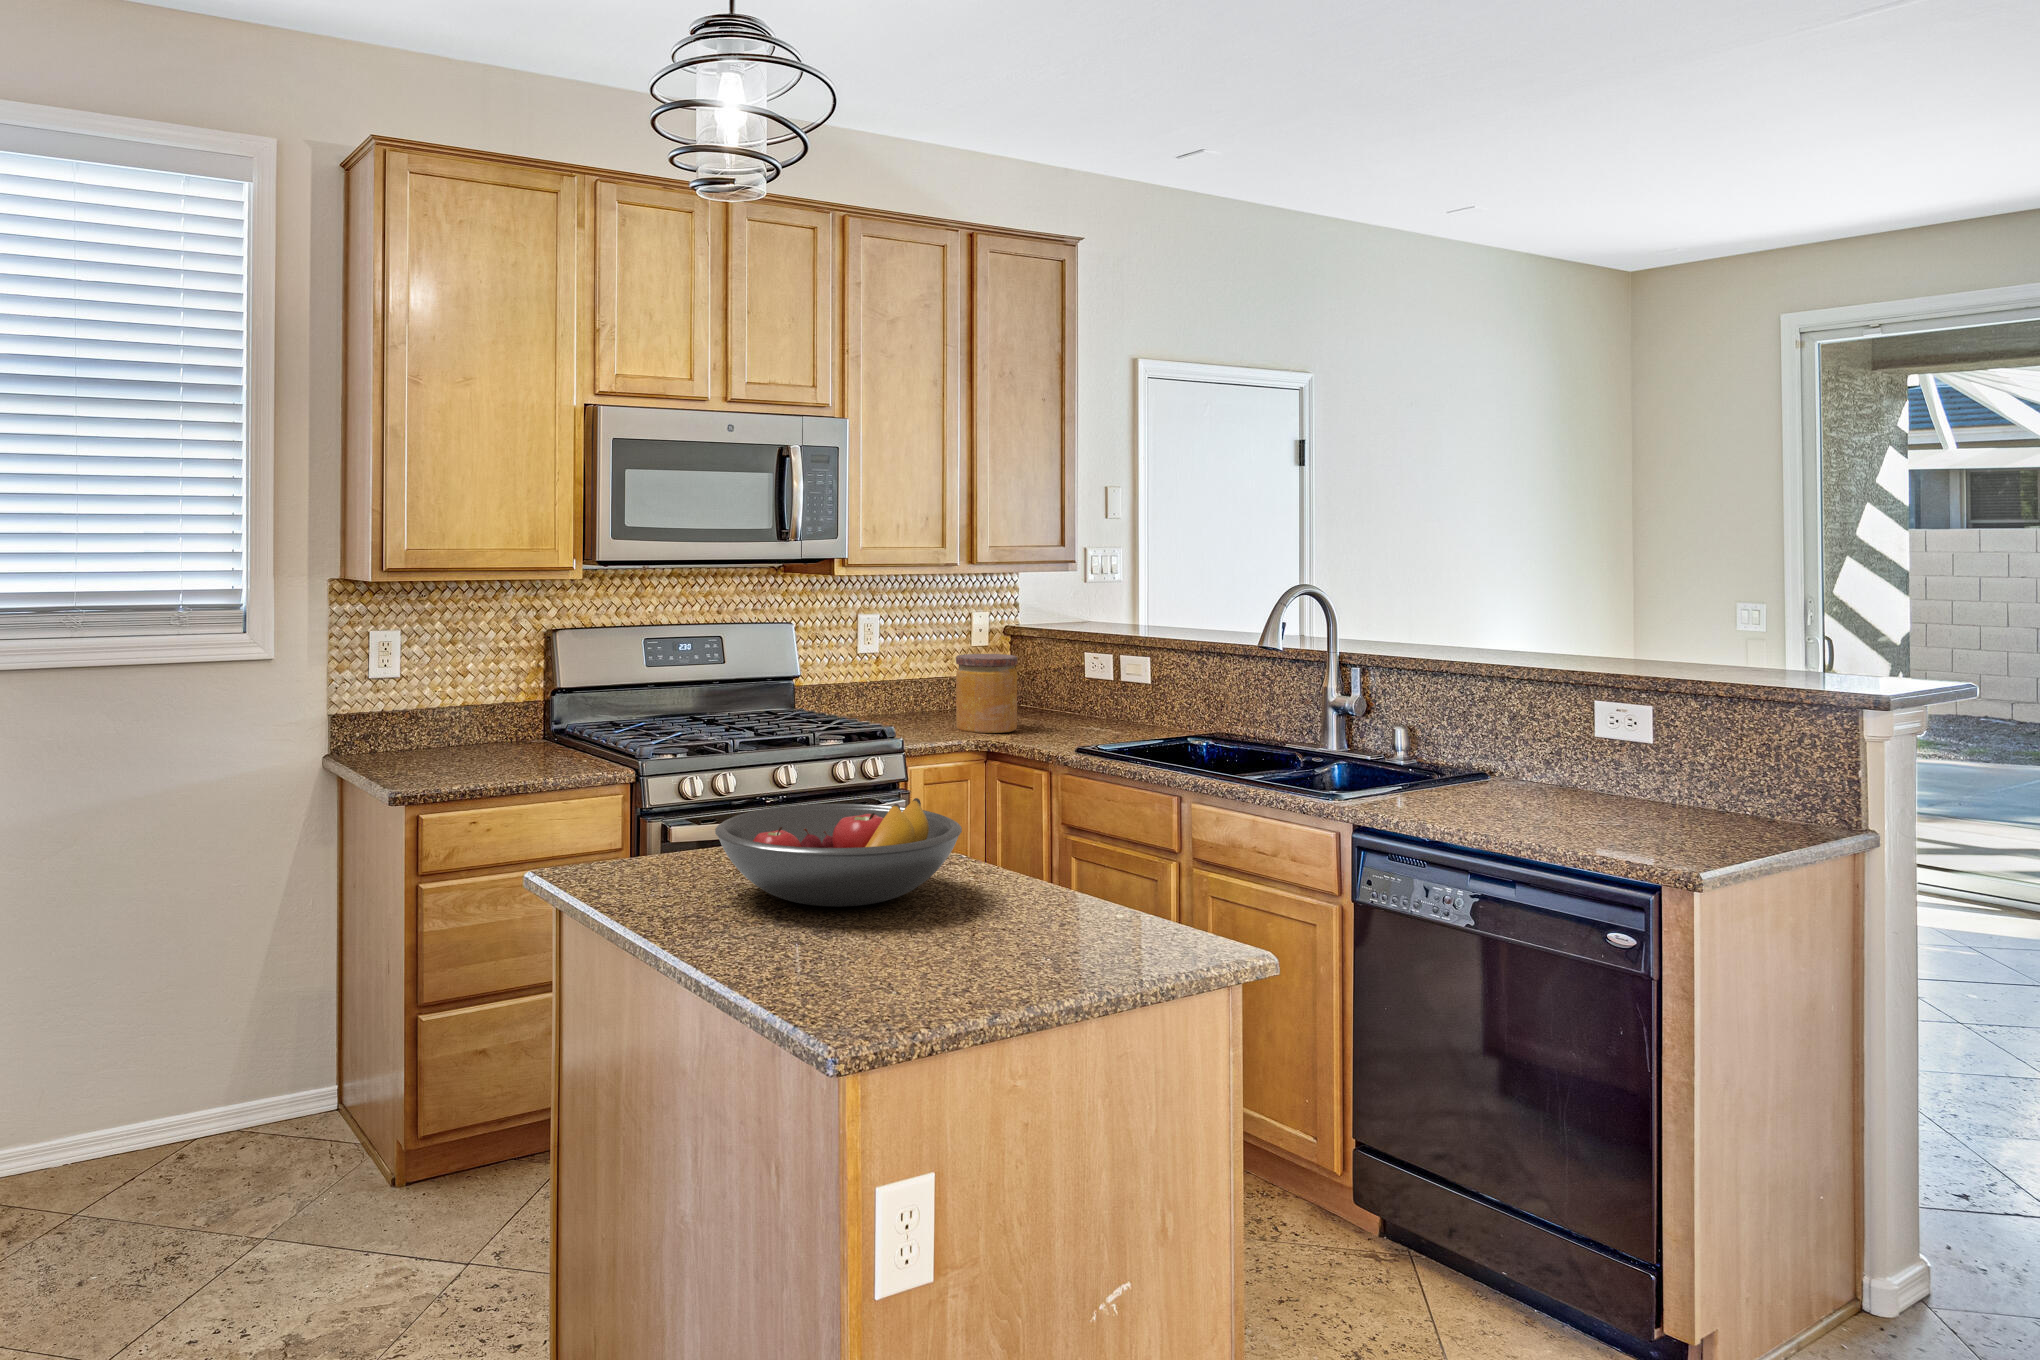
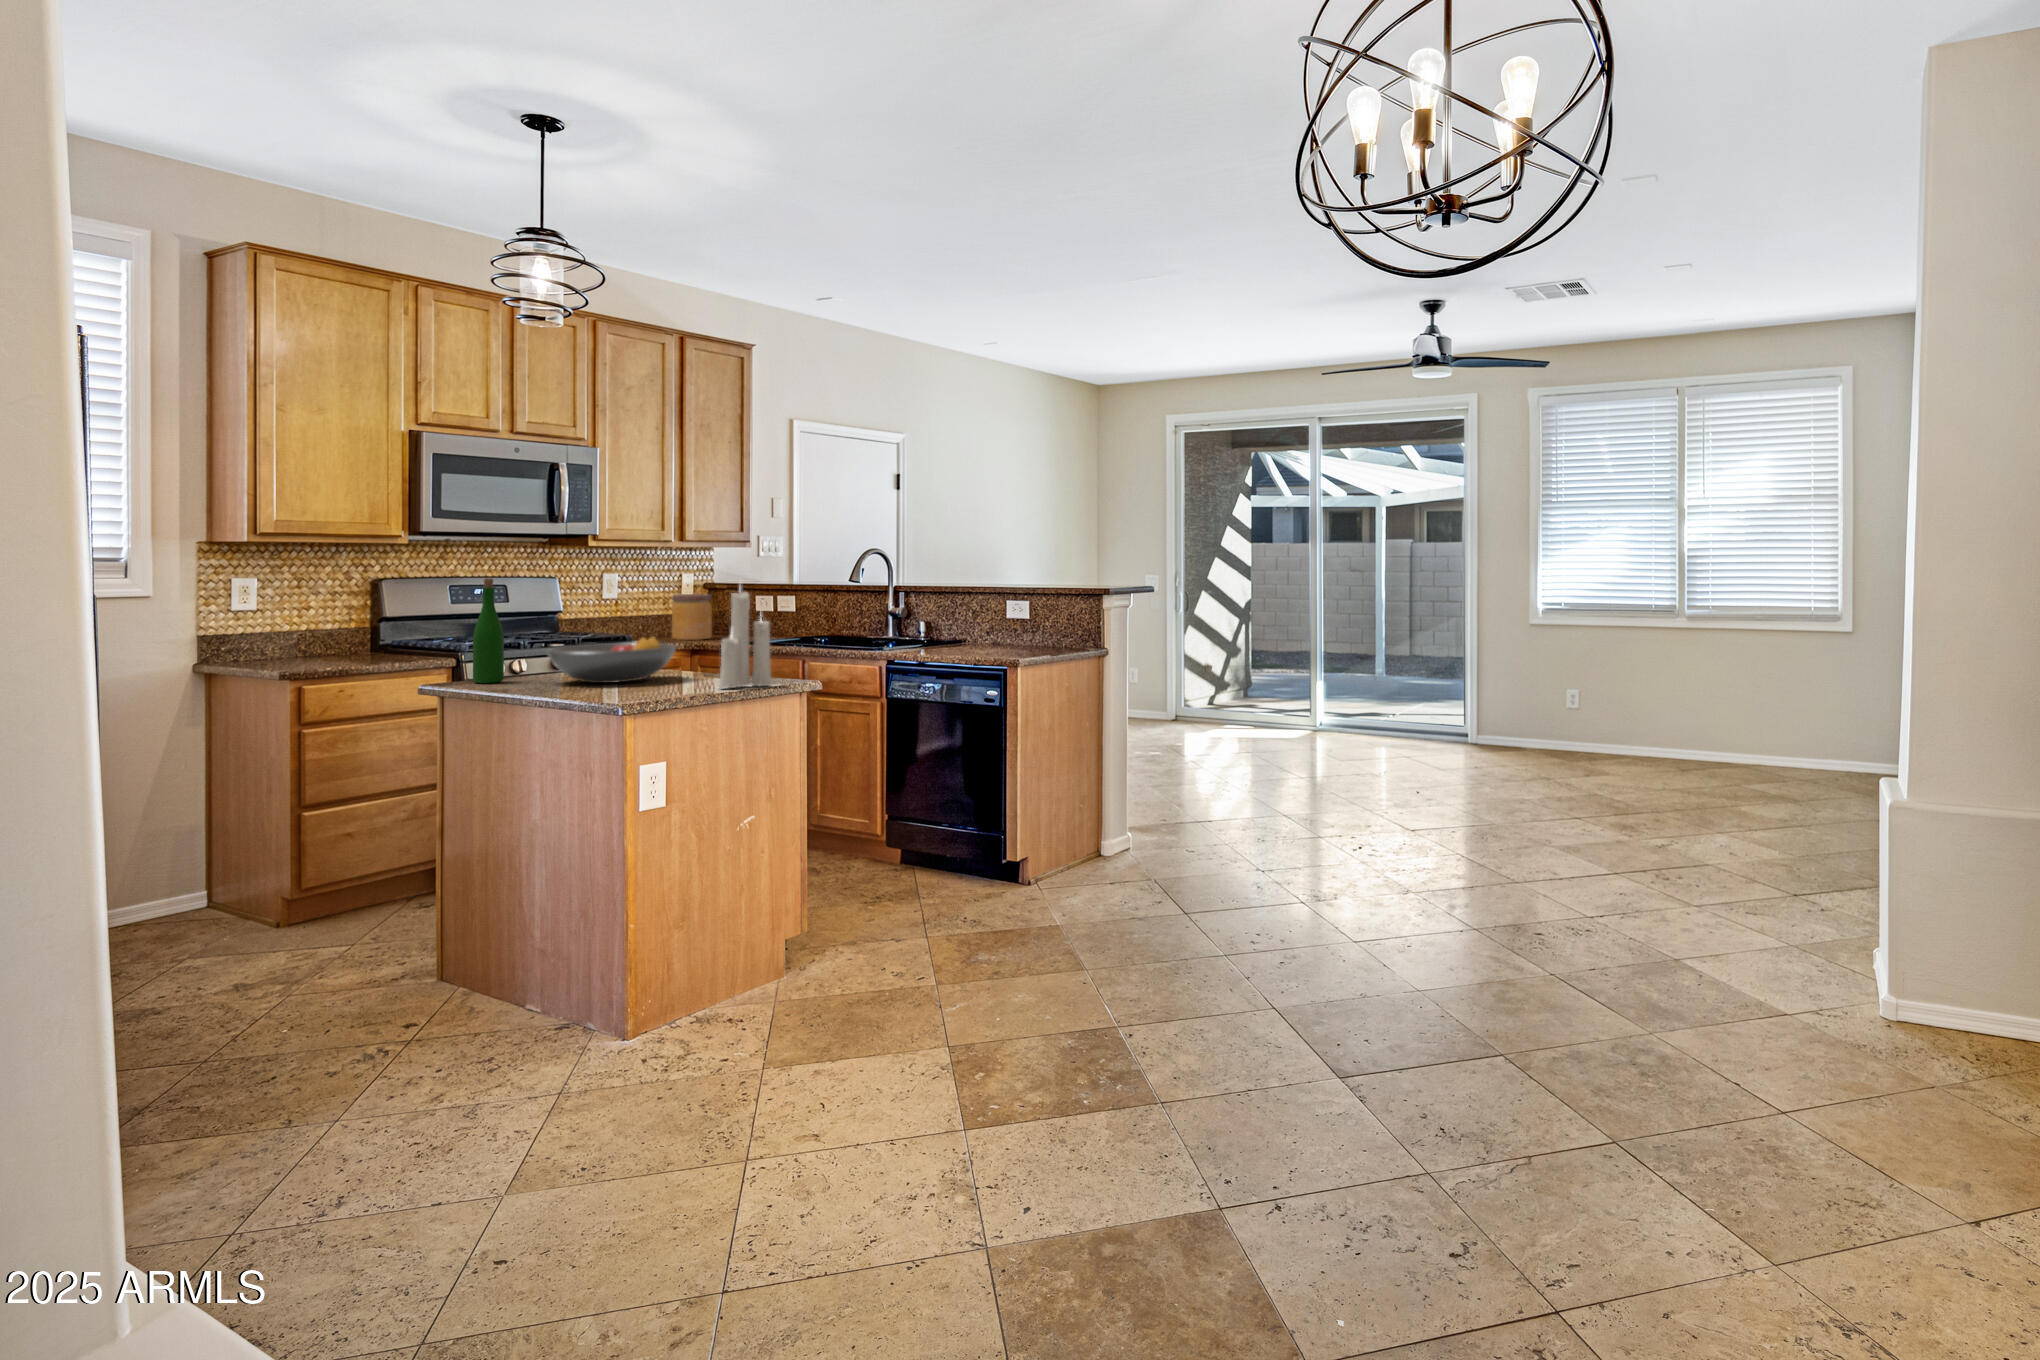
wine bottle: none [599,674,652,881] -> present [473,578,504,683]
candle: none [1049,692,1170,974] -> present [719,592,771,688]

